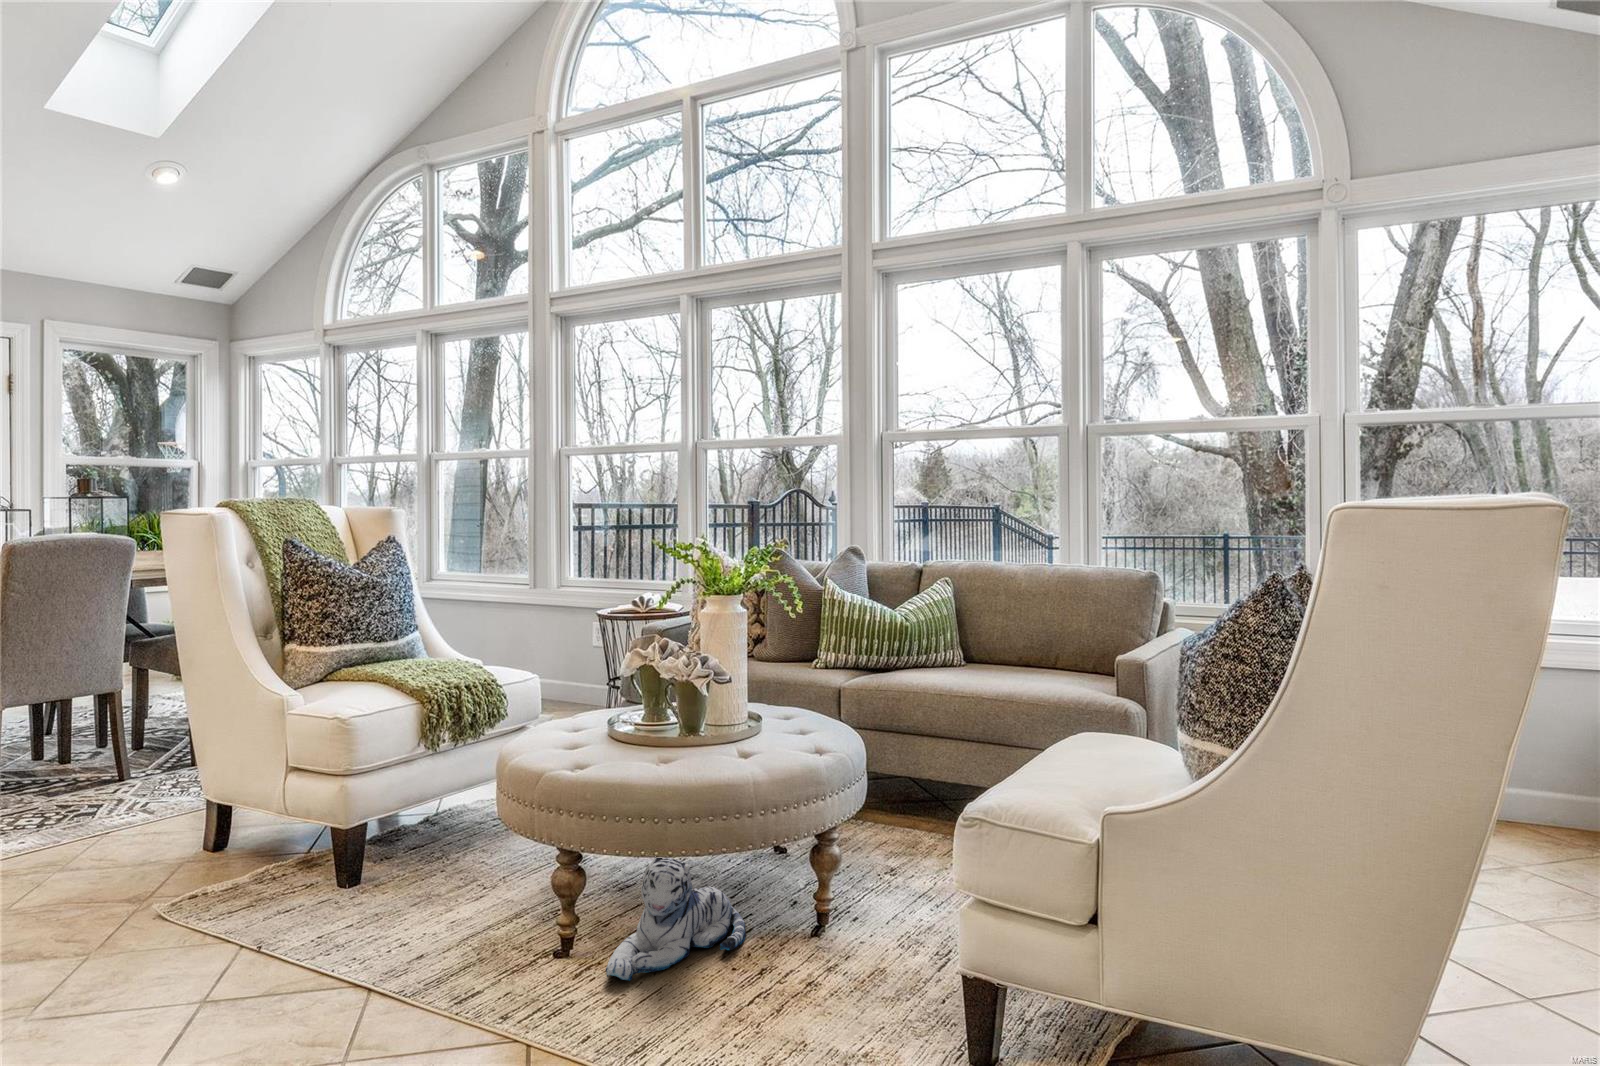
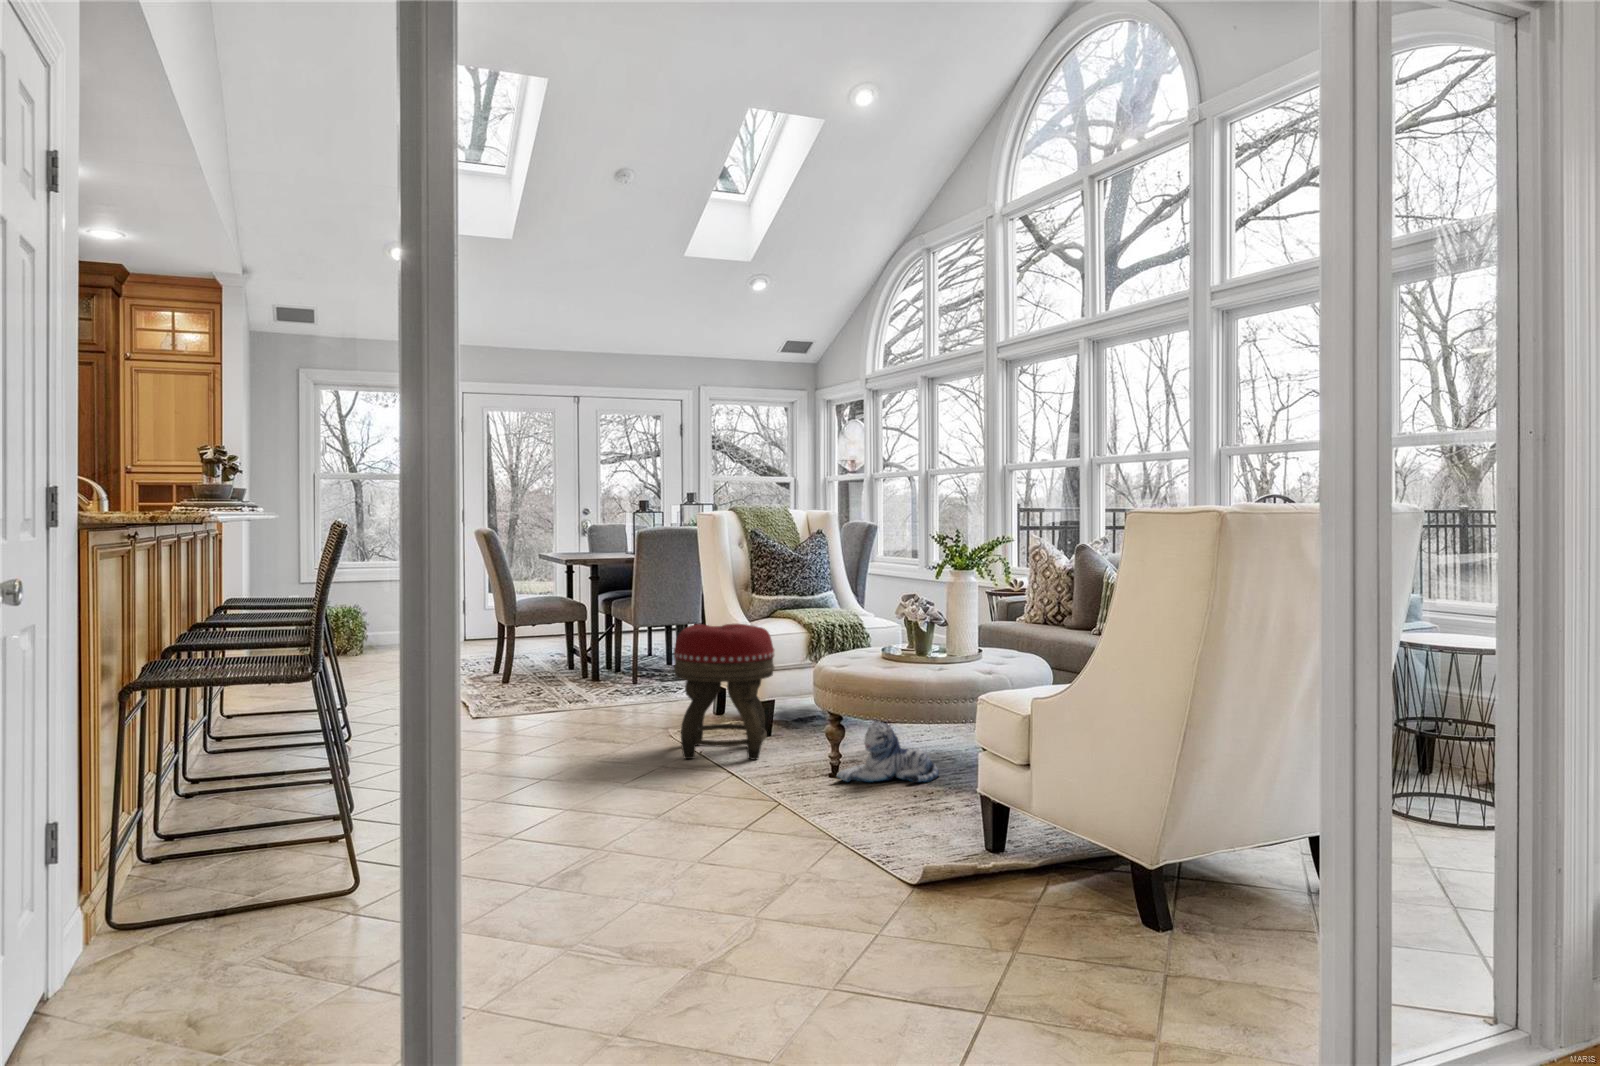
footstool: none [204,708,418,999] -> present [674,624,774,760]

